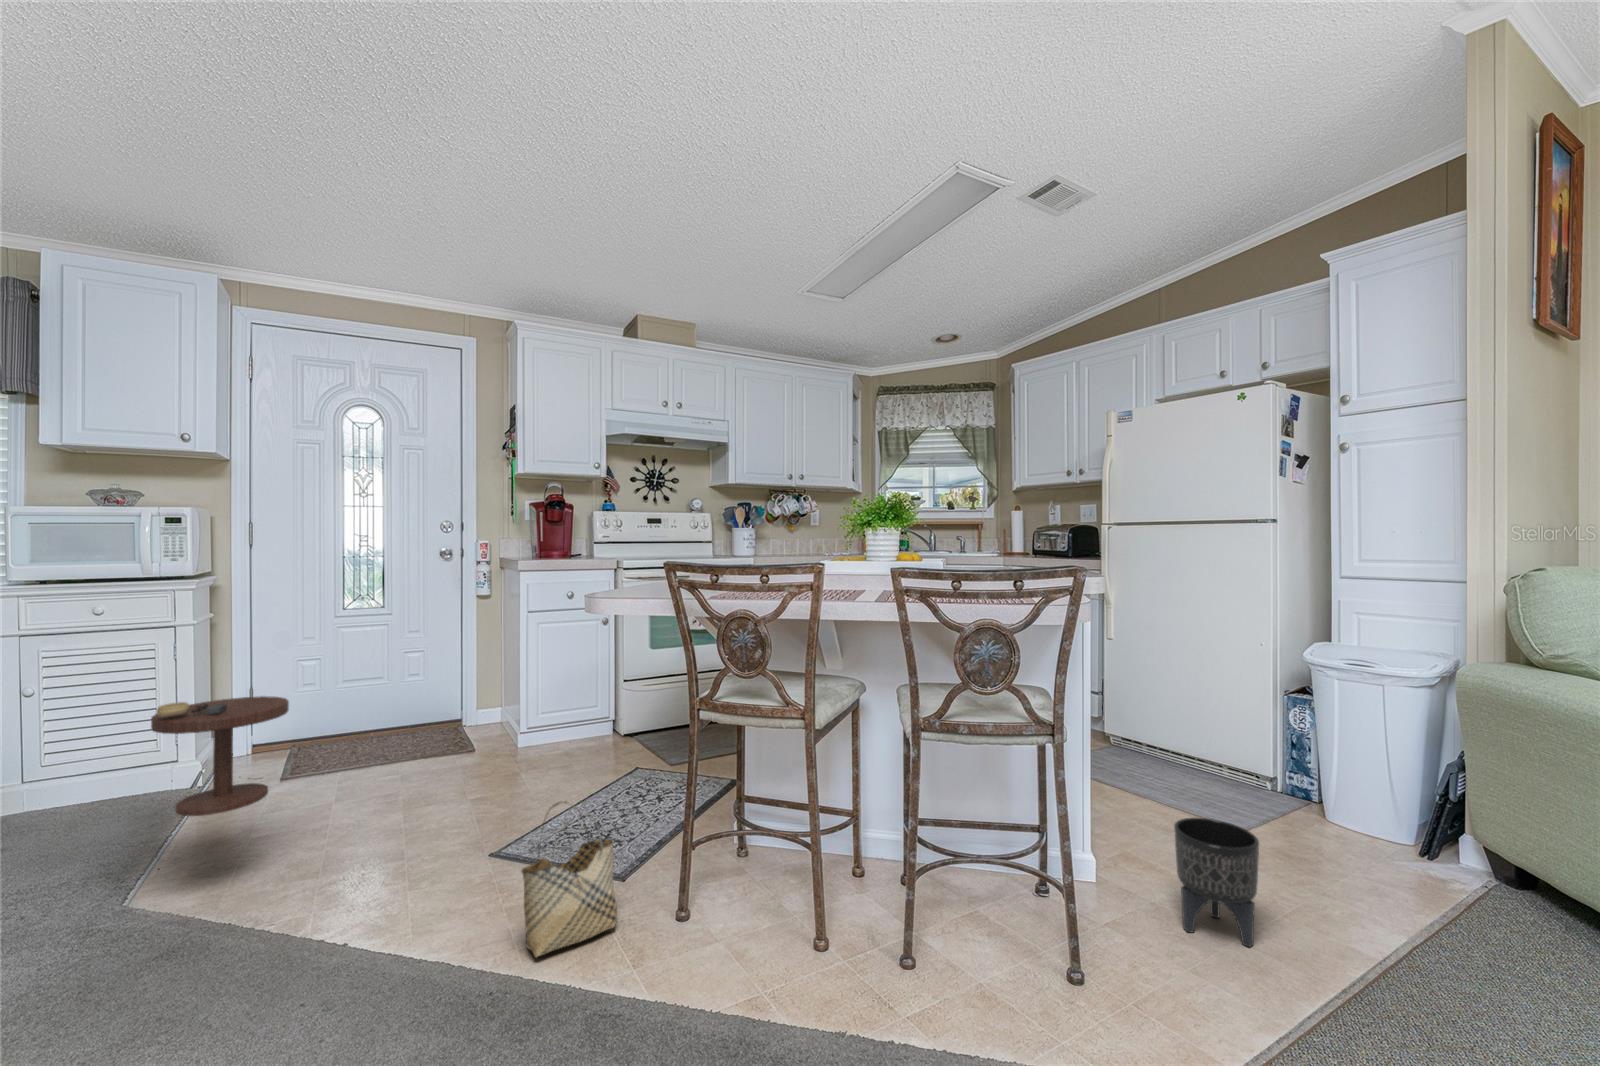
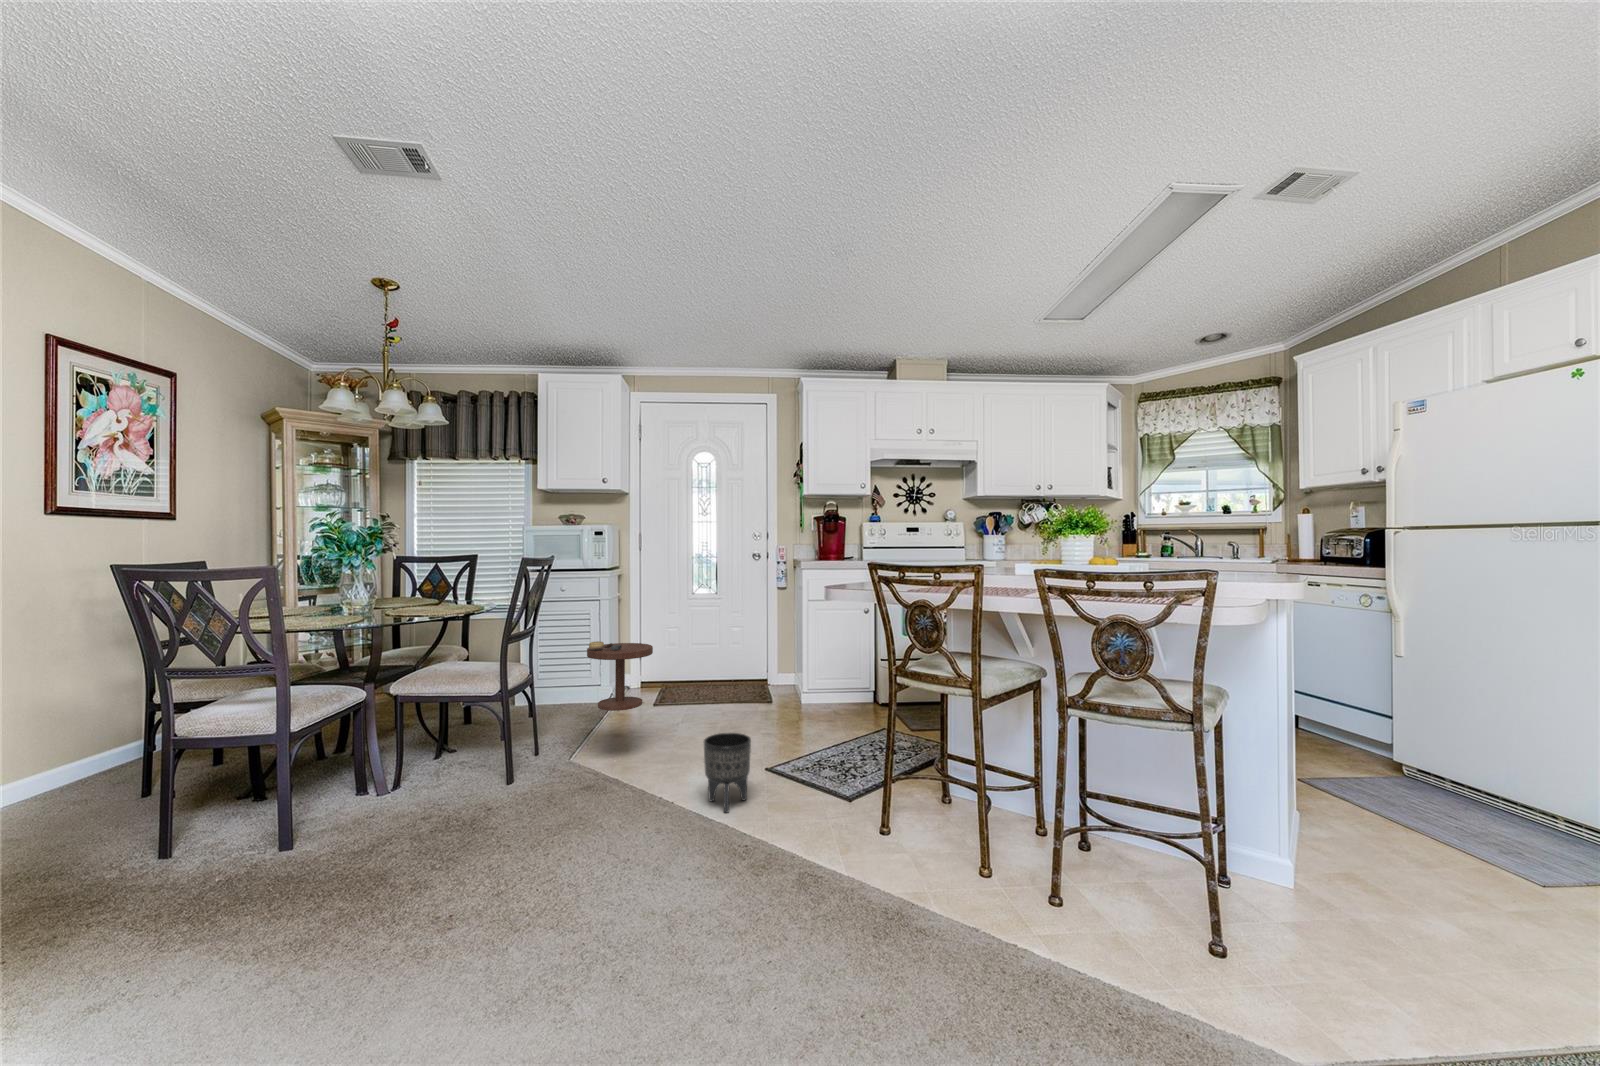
woven basket: present [522,801,617,957] -> none [771,730,836,832]
planter: present [1174,818,1259,947] -> present [704,733,751,813]

